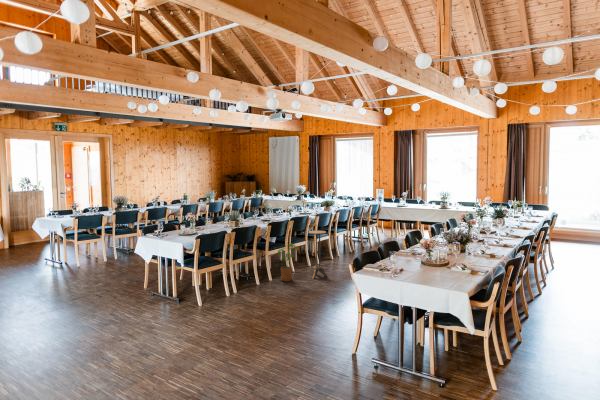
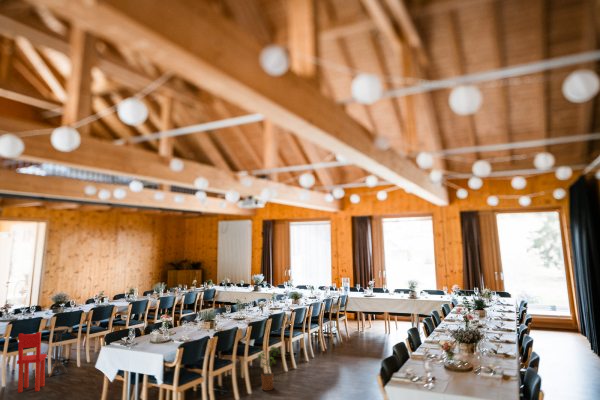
chair: none [79,224,105,273] -> present [17,332,47,393]
side table: present [308,230,327,279] -> present [49,327,68,377]

